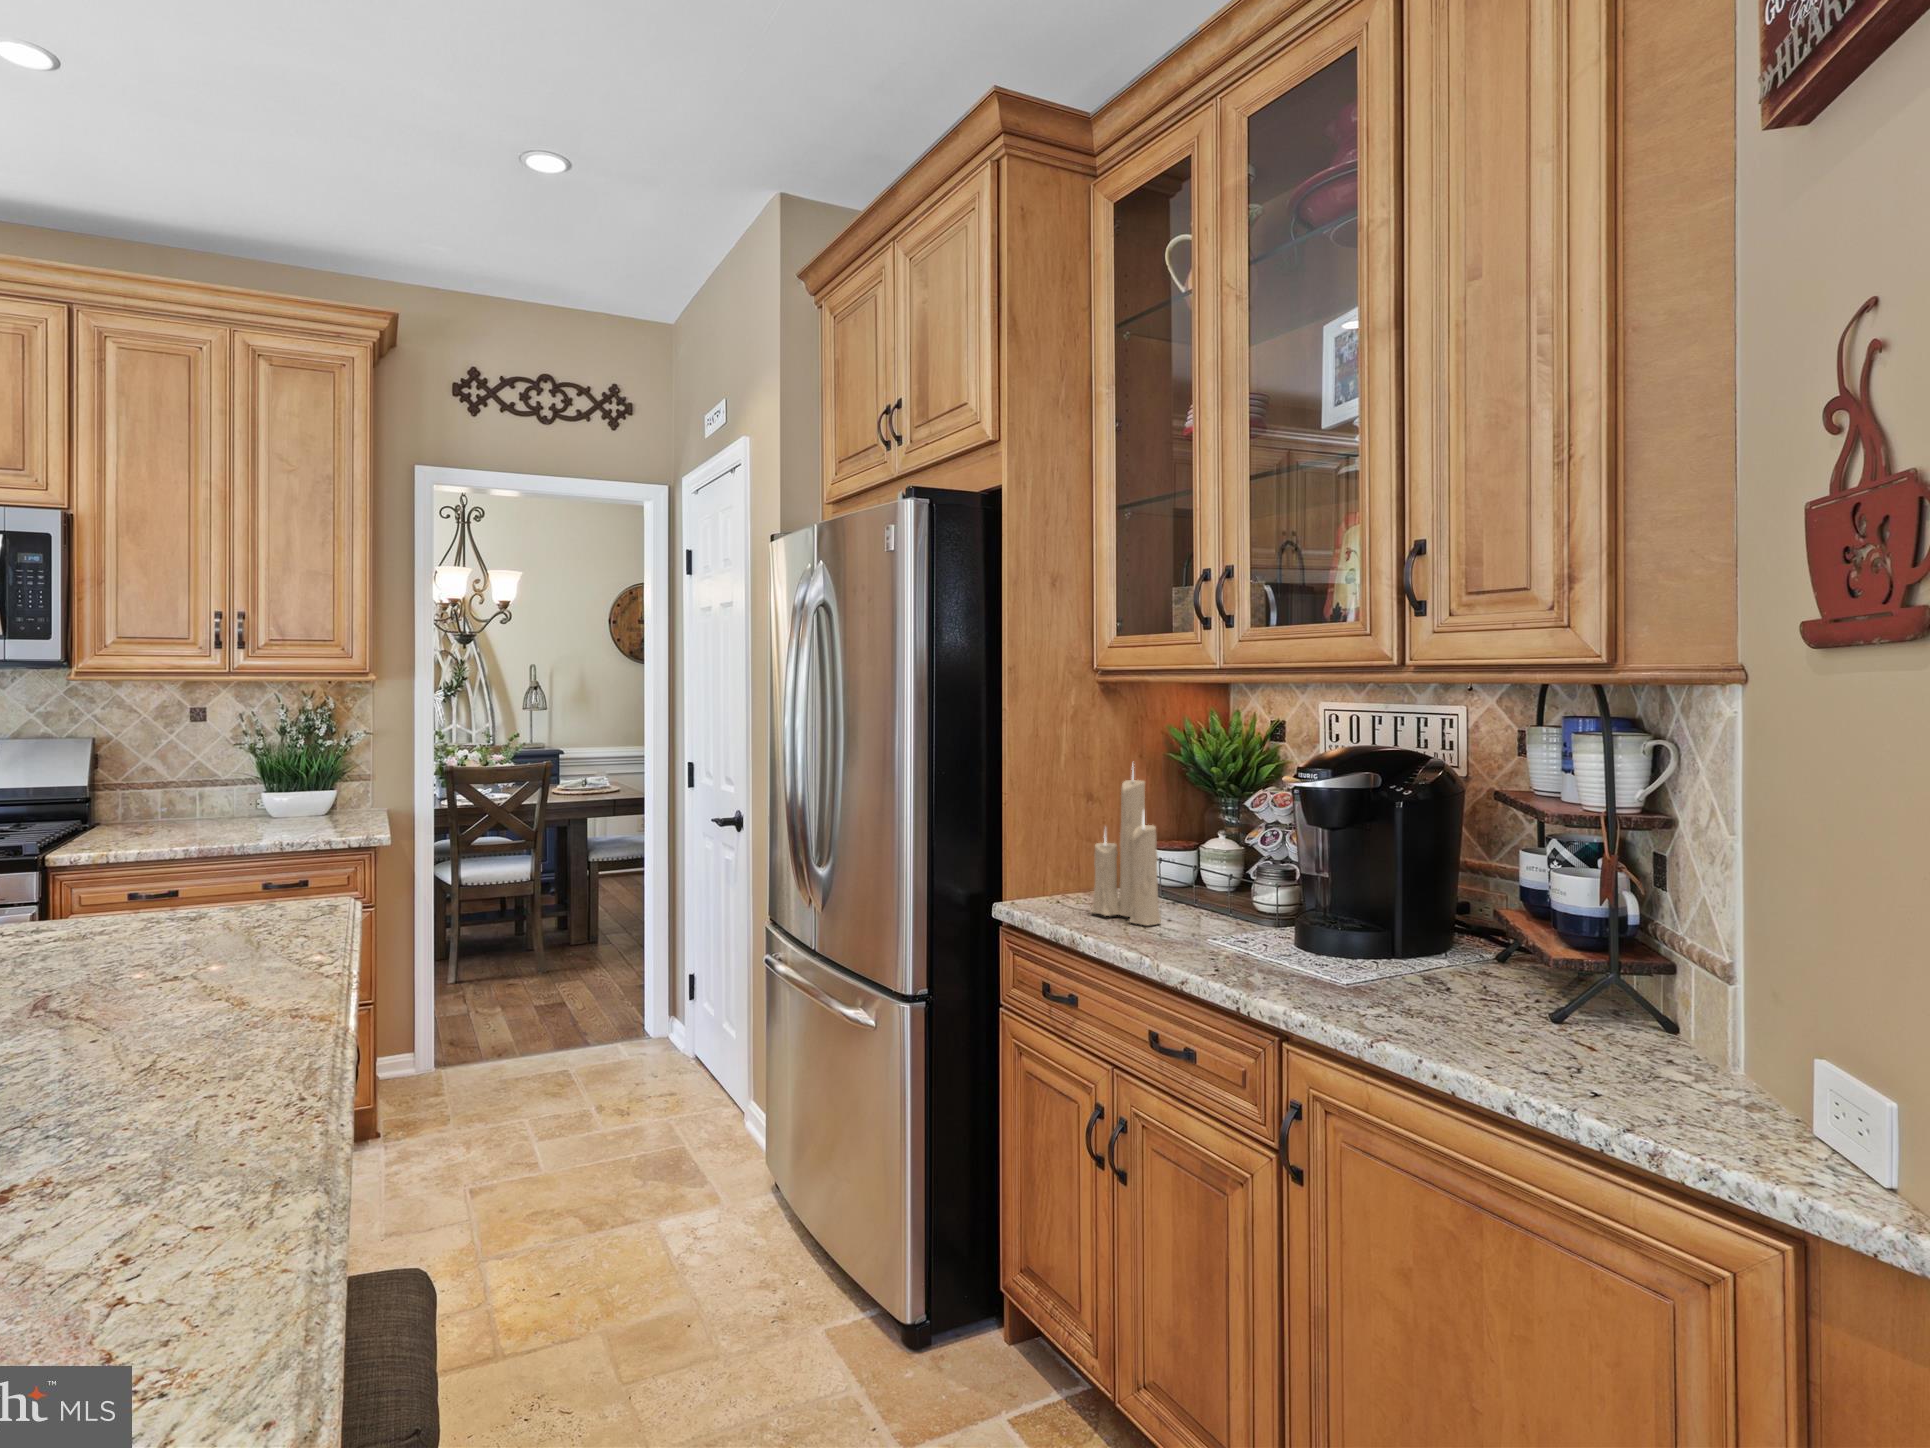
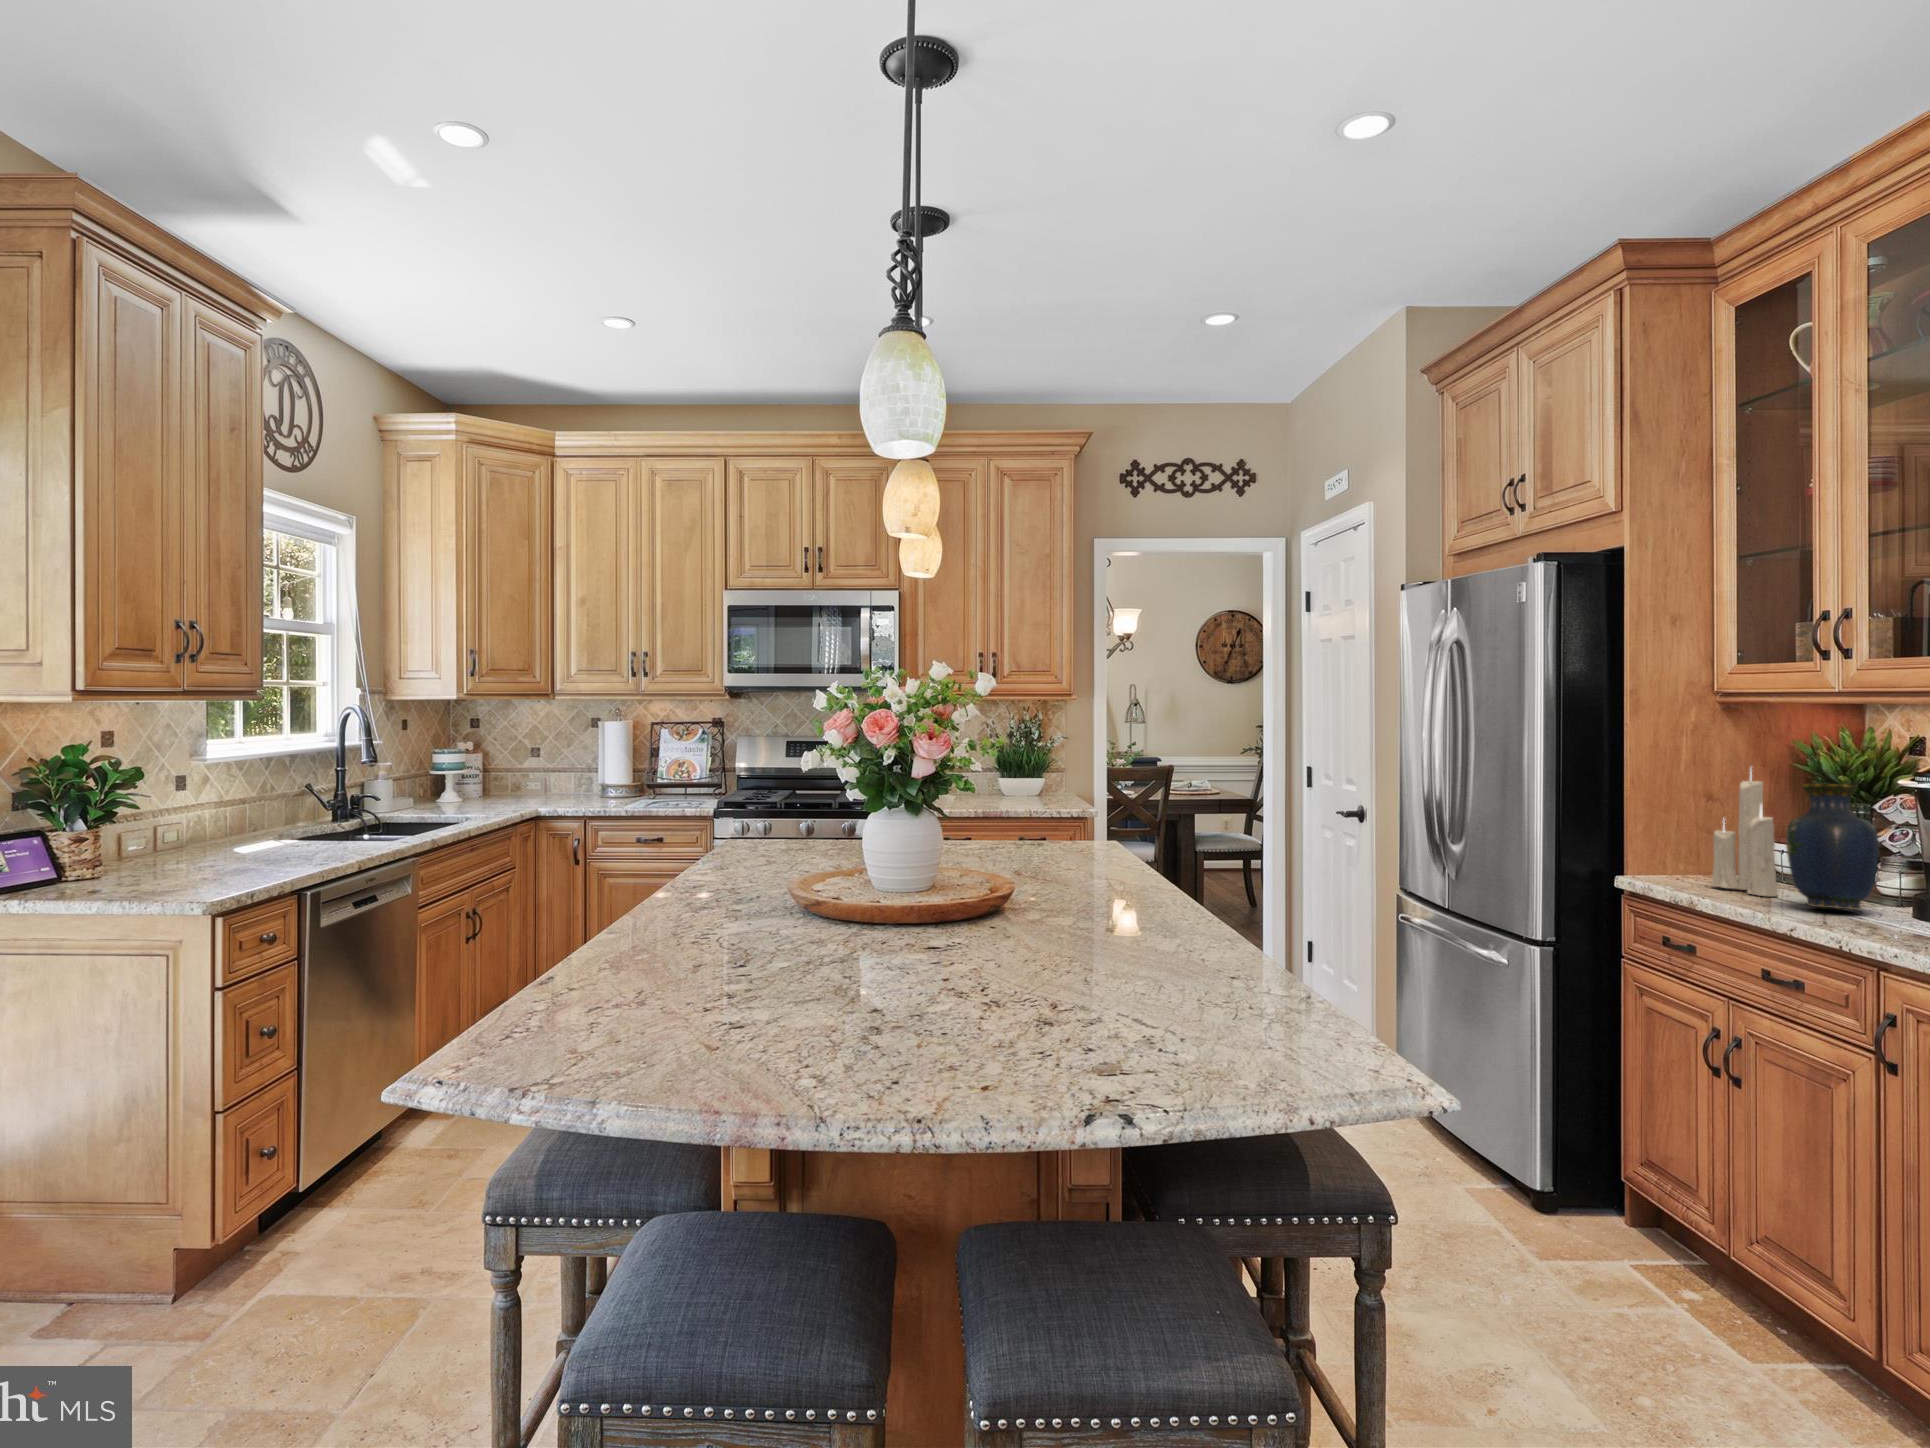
vase: none [1172,786,1264,945] -> present [1786,784,1879,910]

